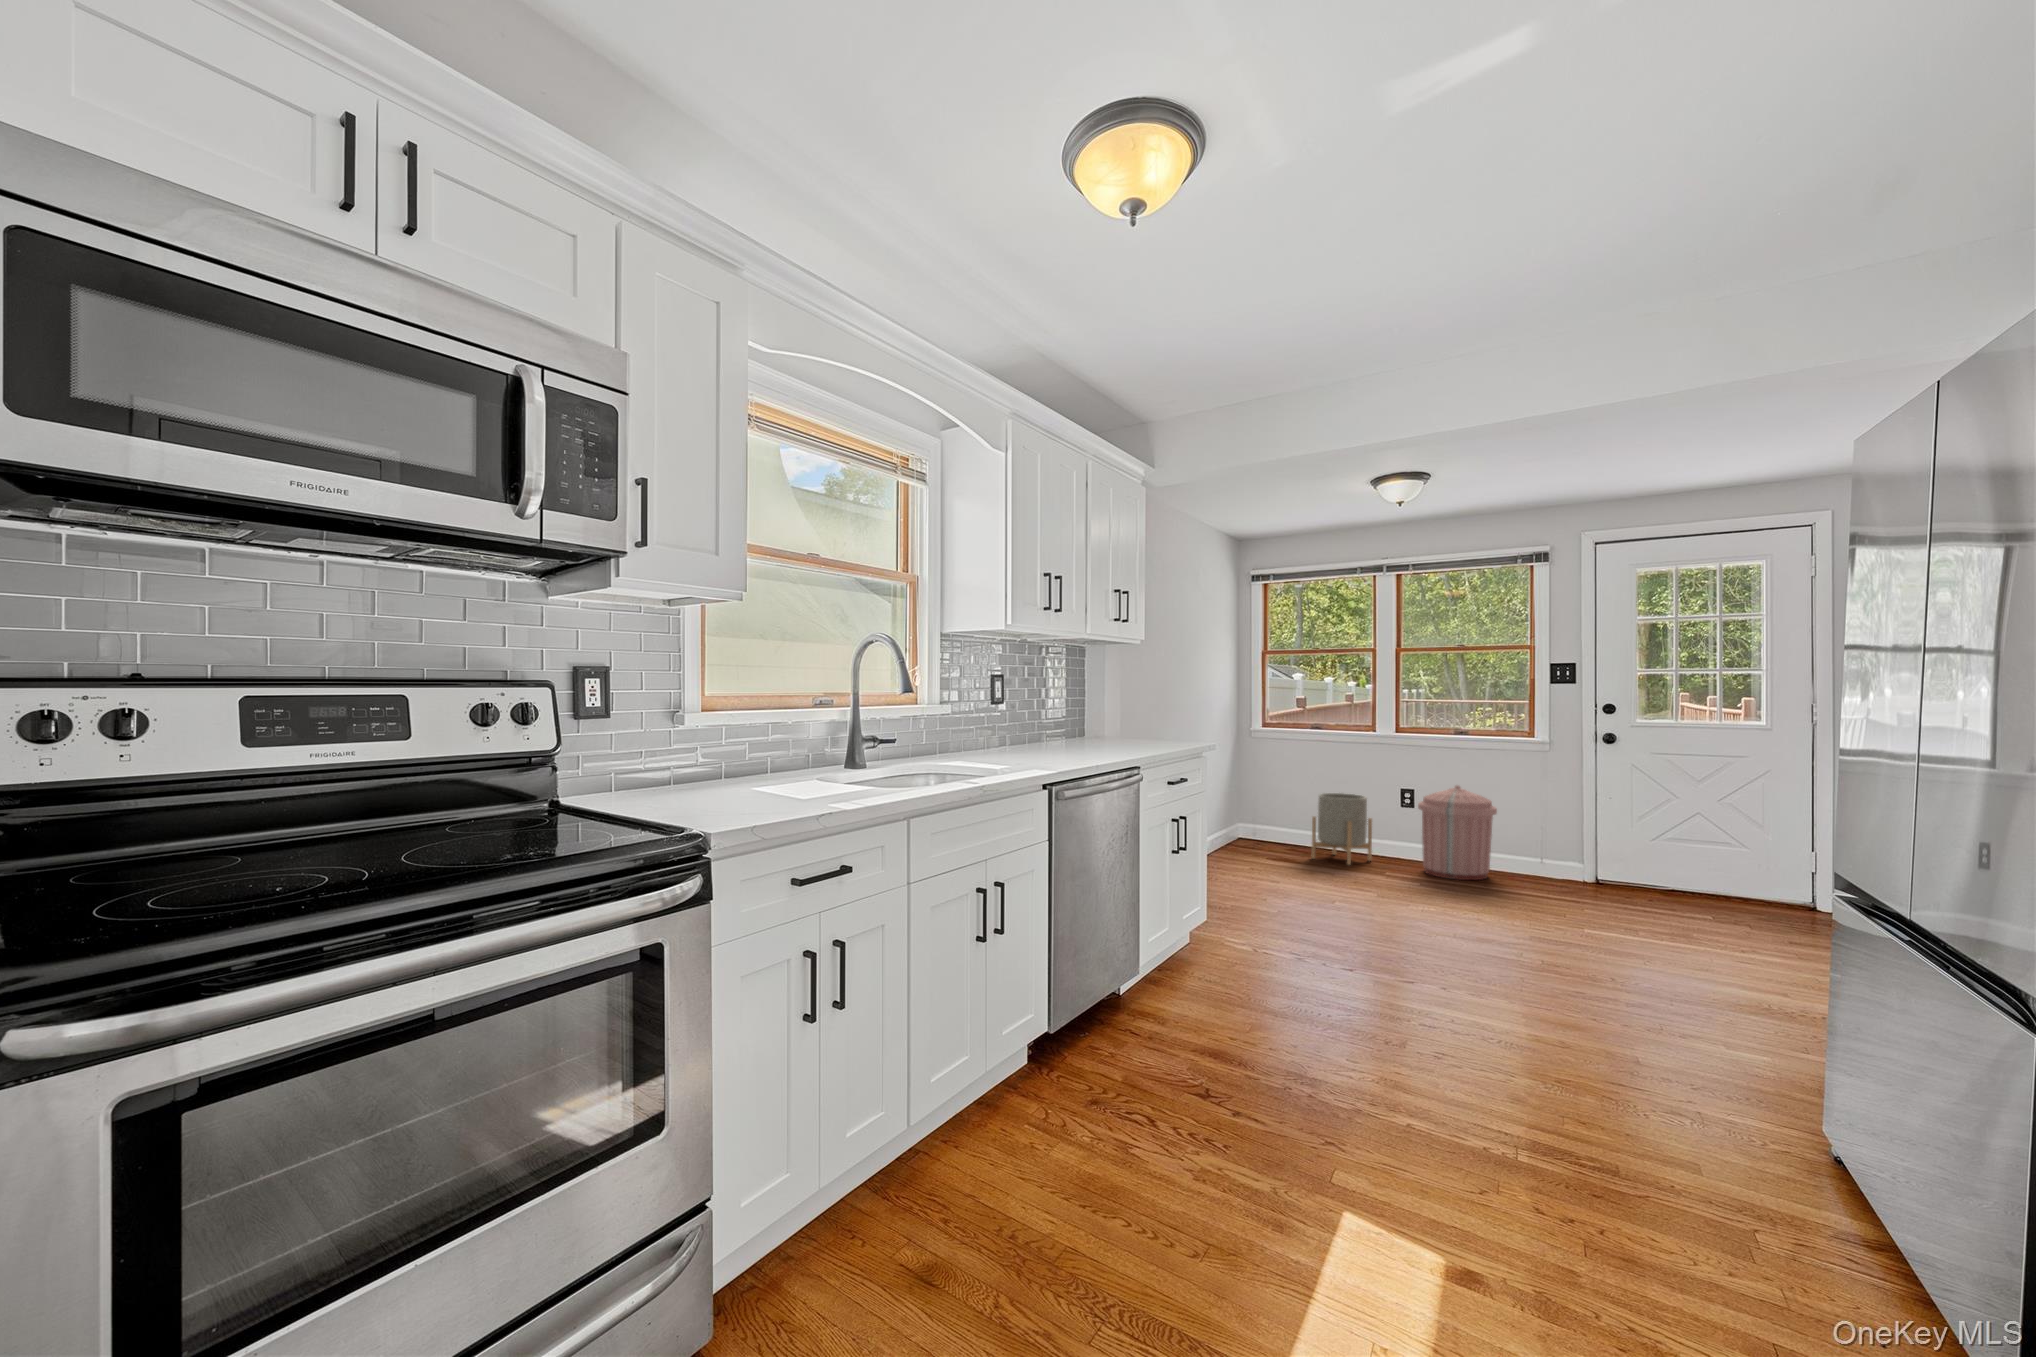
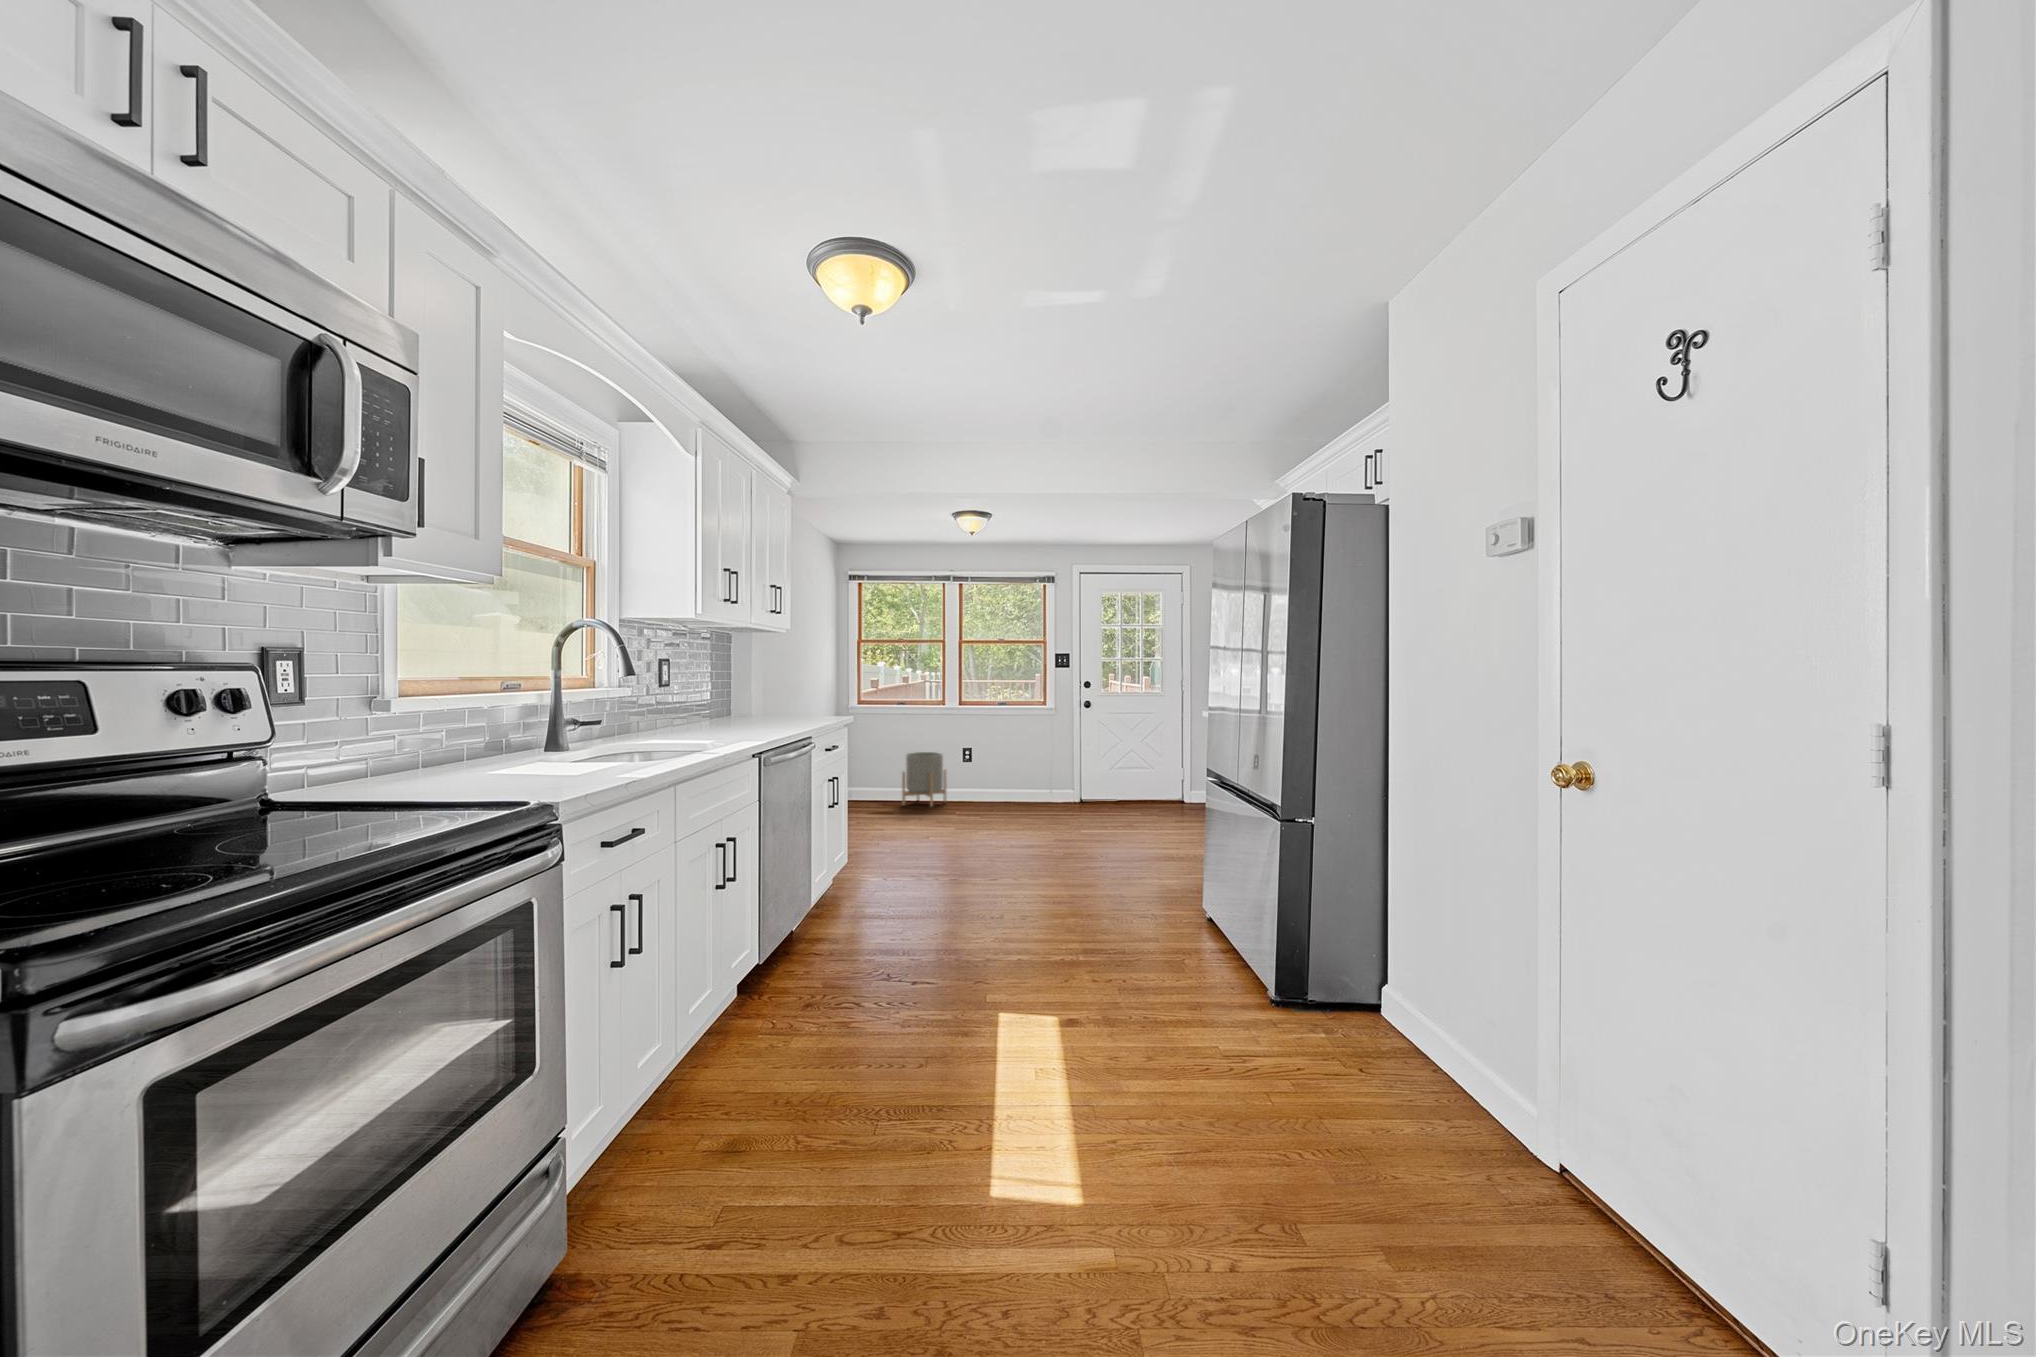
trash can: present [1418,785,1497,880] -> none [980,740,1034,809]

